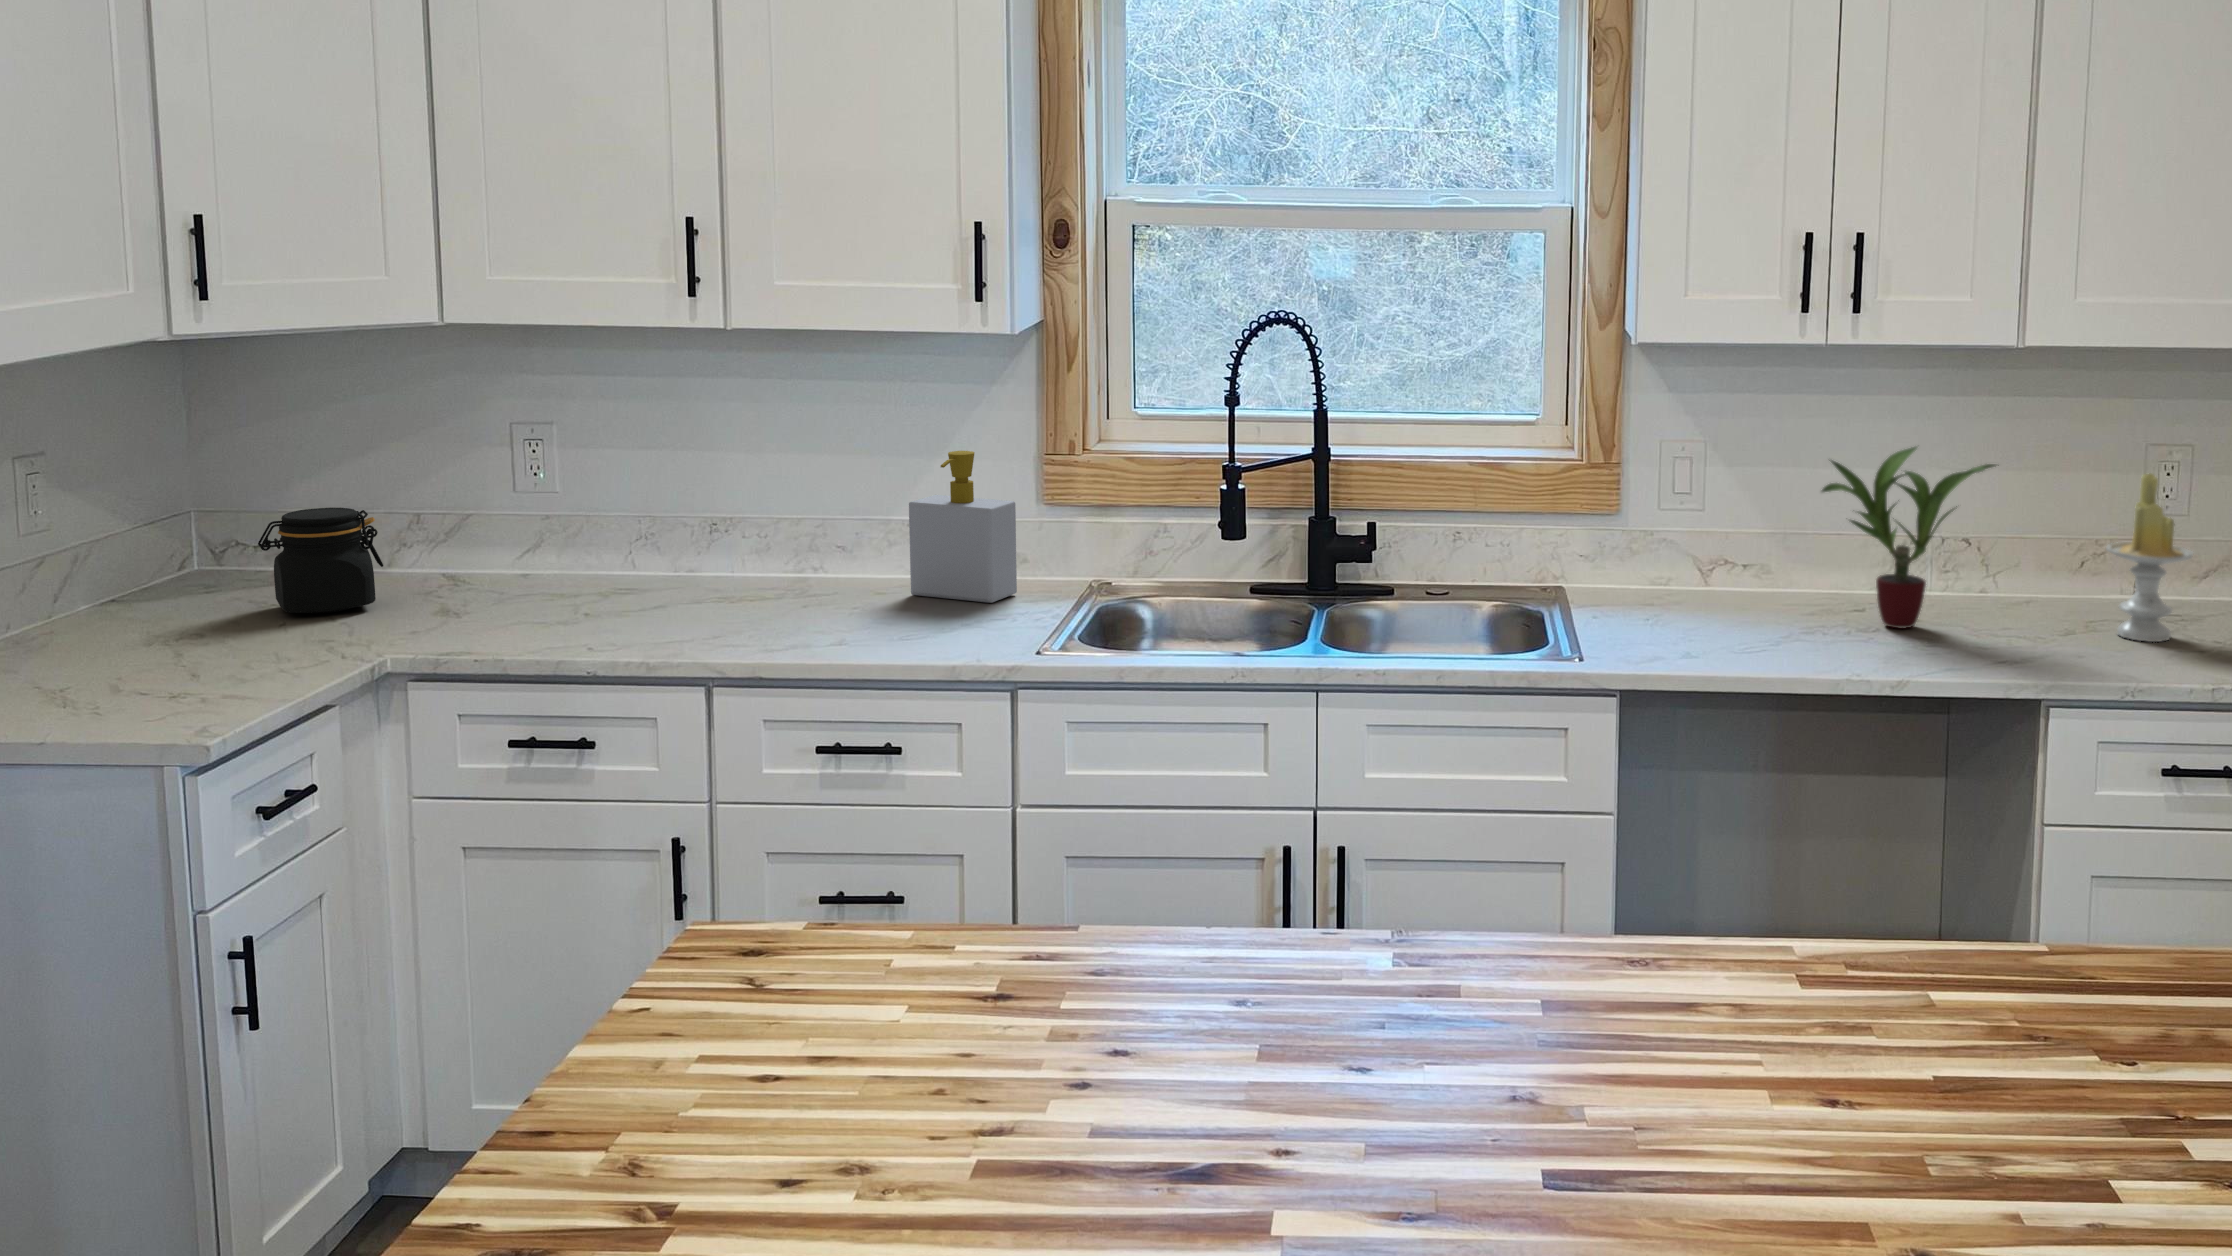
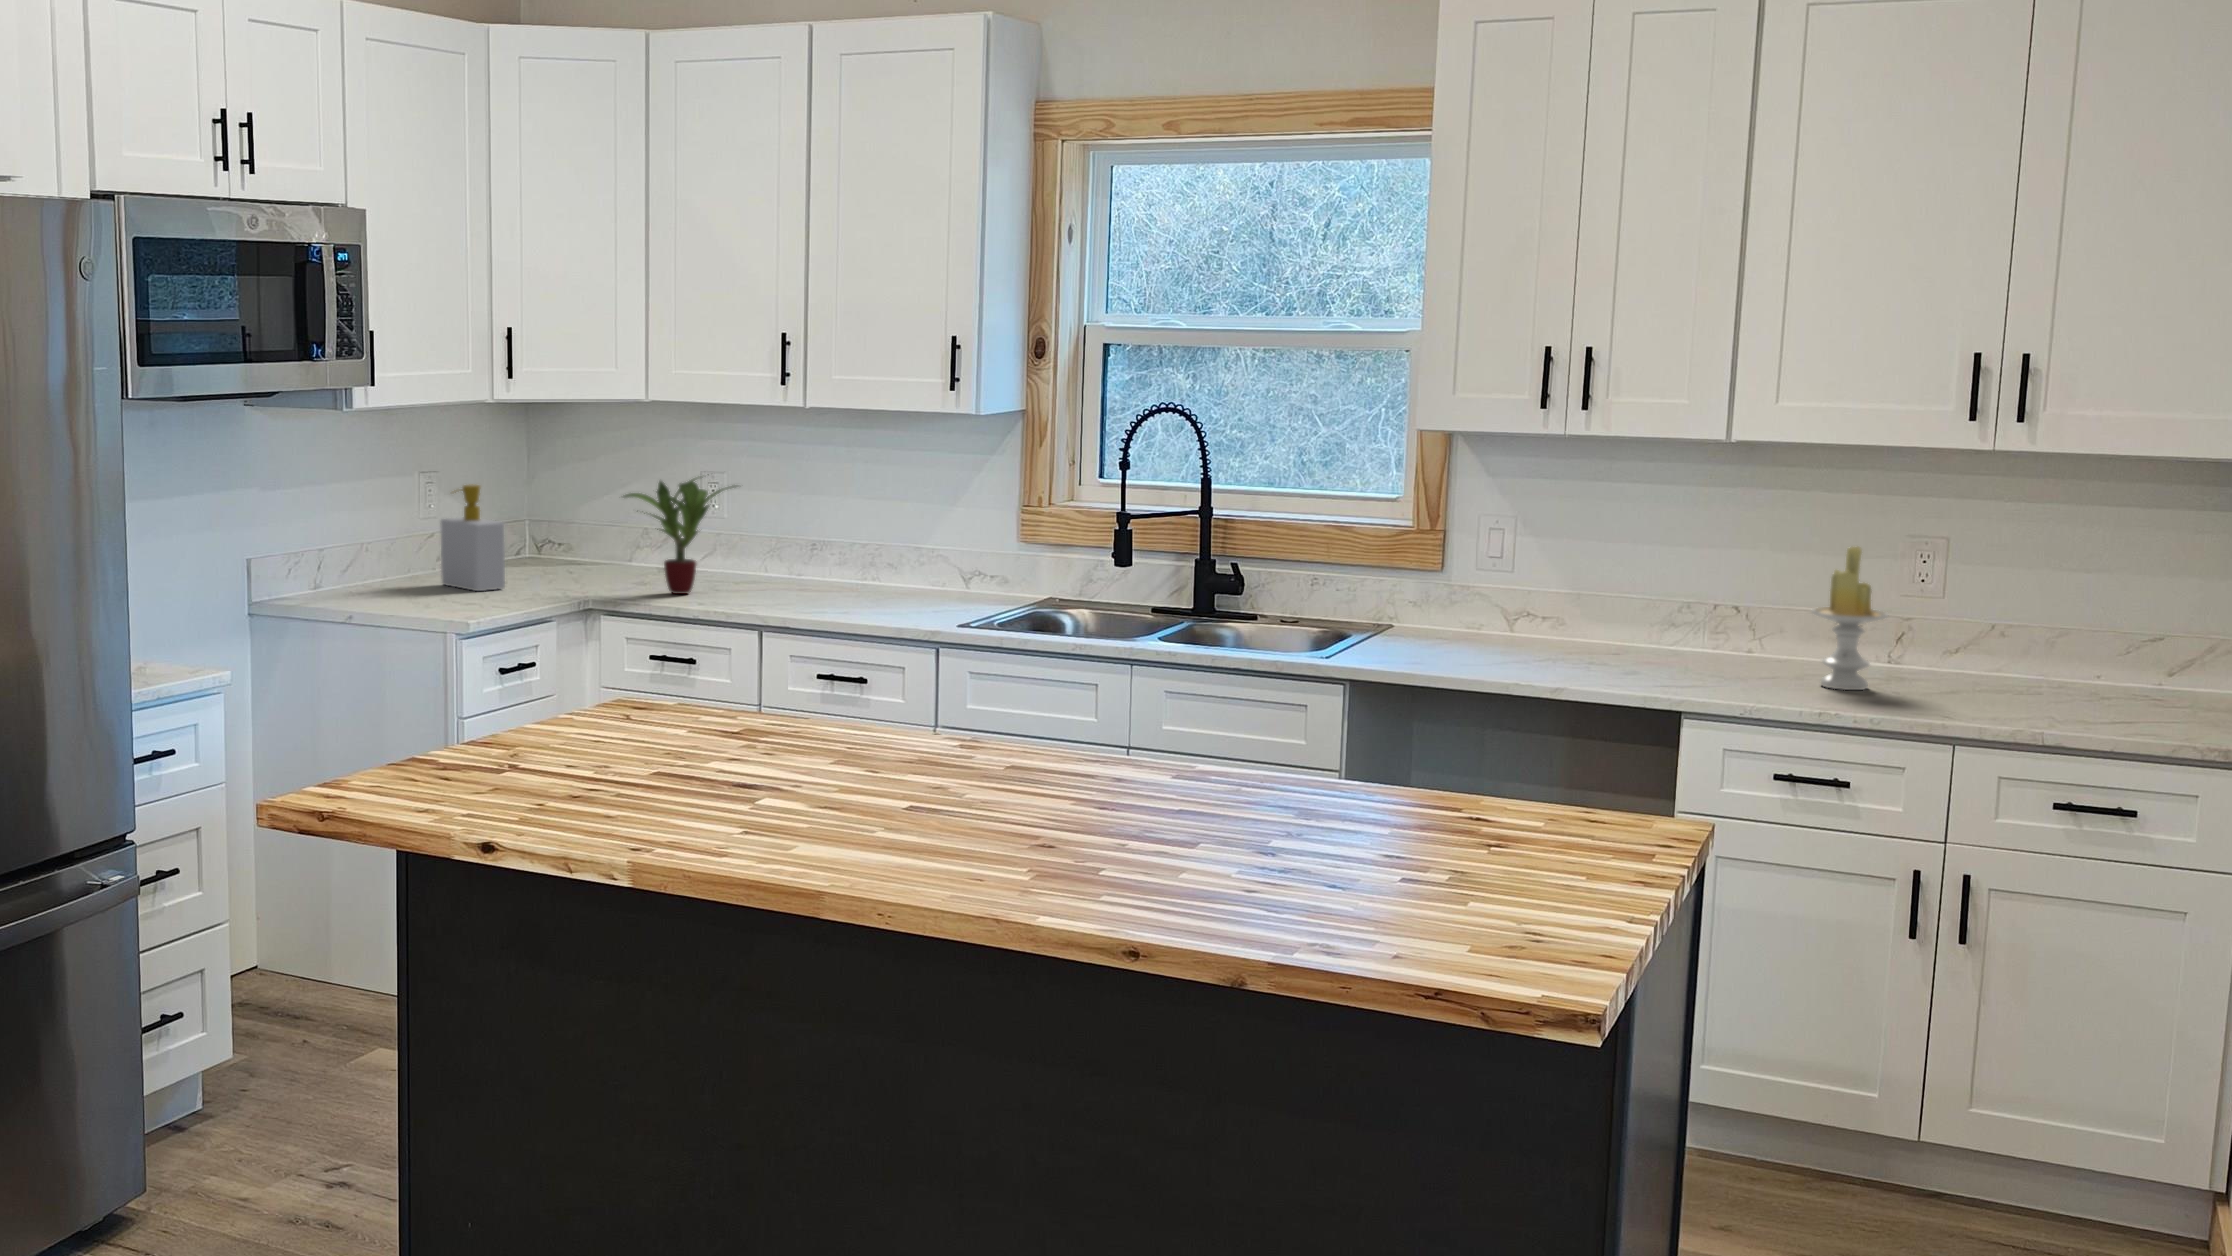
potted plant: present [1822,447,1999,628] -> present [624,478,735,594]
soap bottle: present [909,451,1017,603] -> present [440,484,505,591]
jar: present [258,508,383,614] -> none [529,515,599,580]

